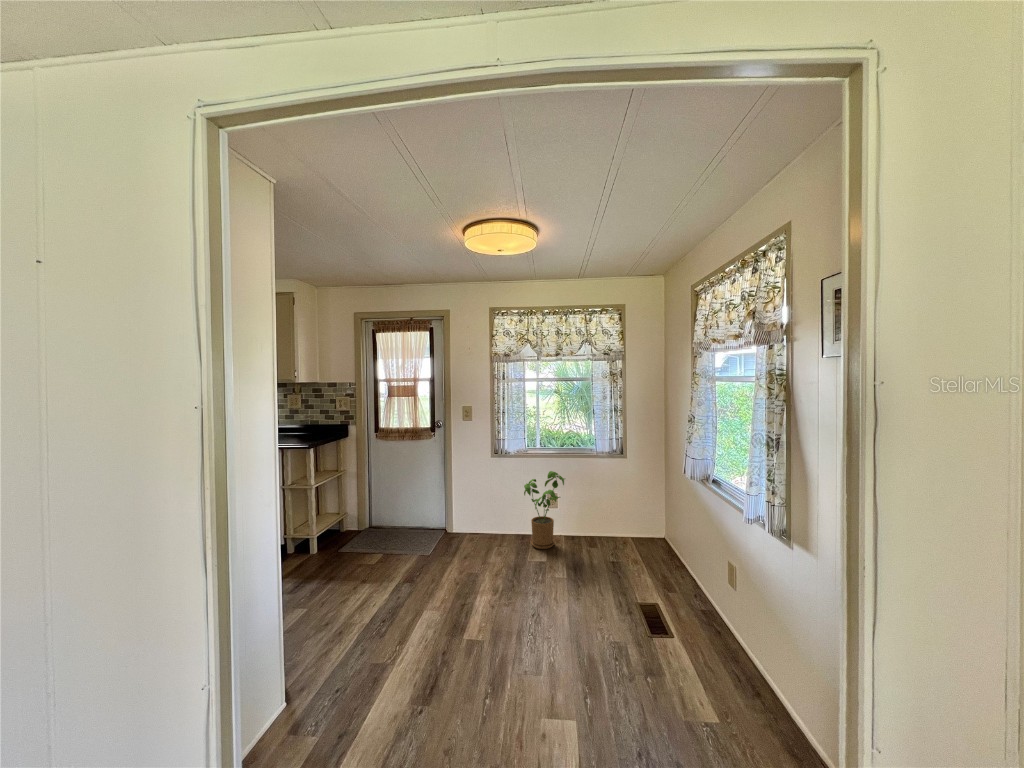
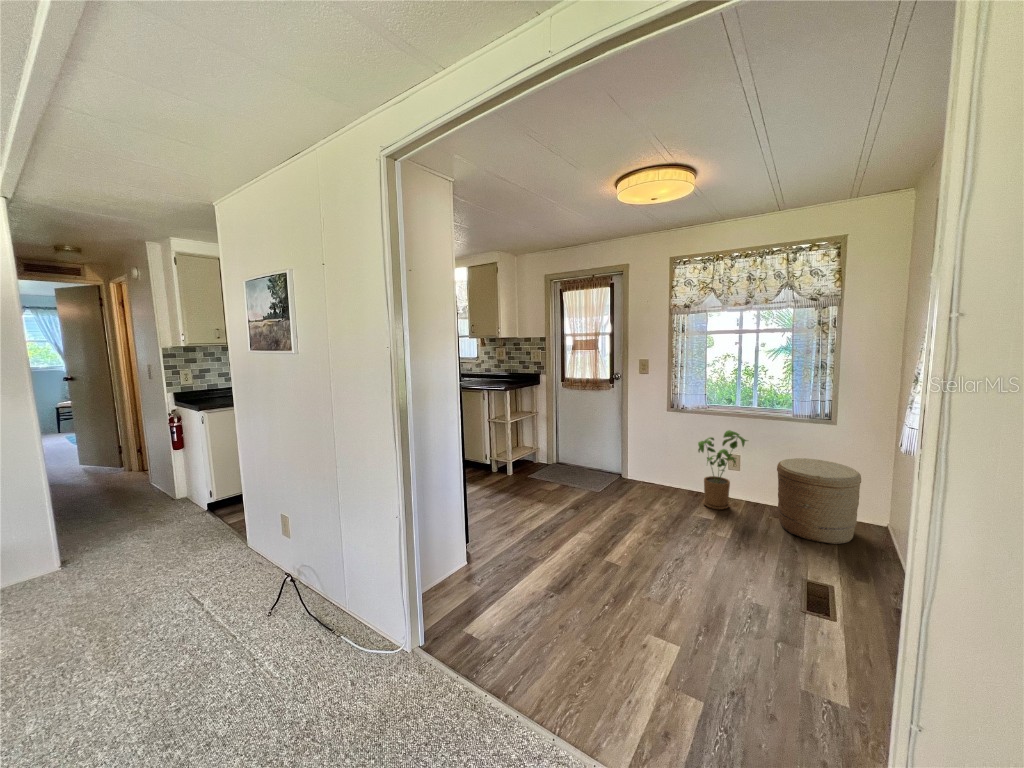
woven basket: none [592,489,653,563] -> present [777,458,861,544]

